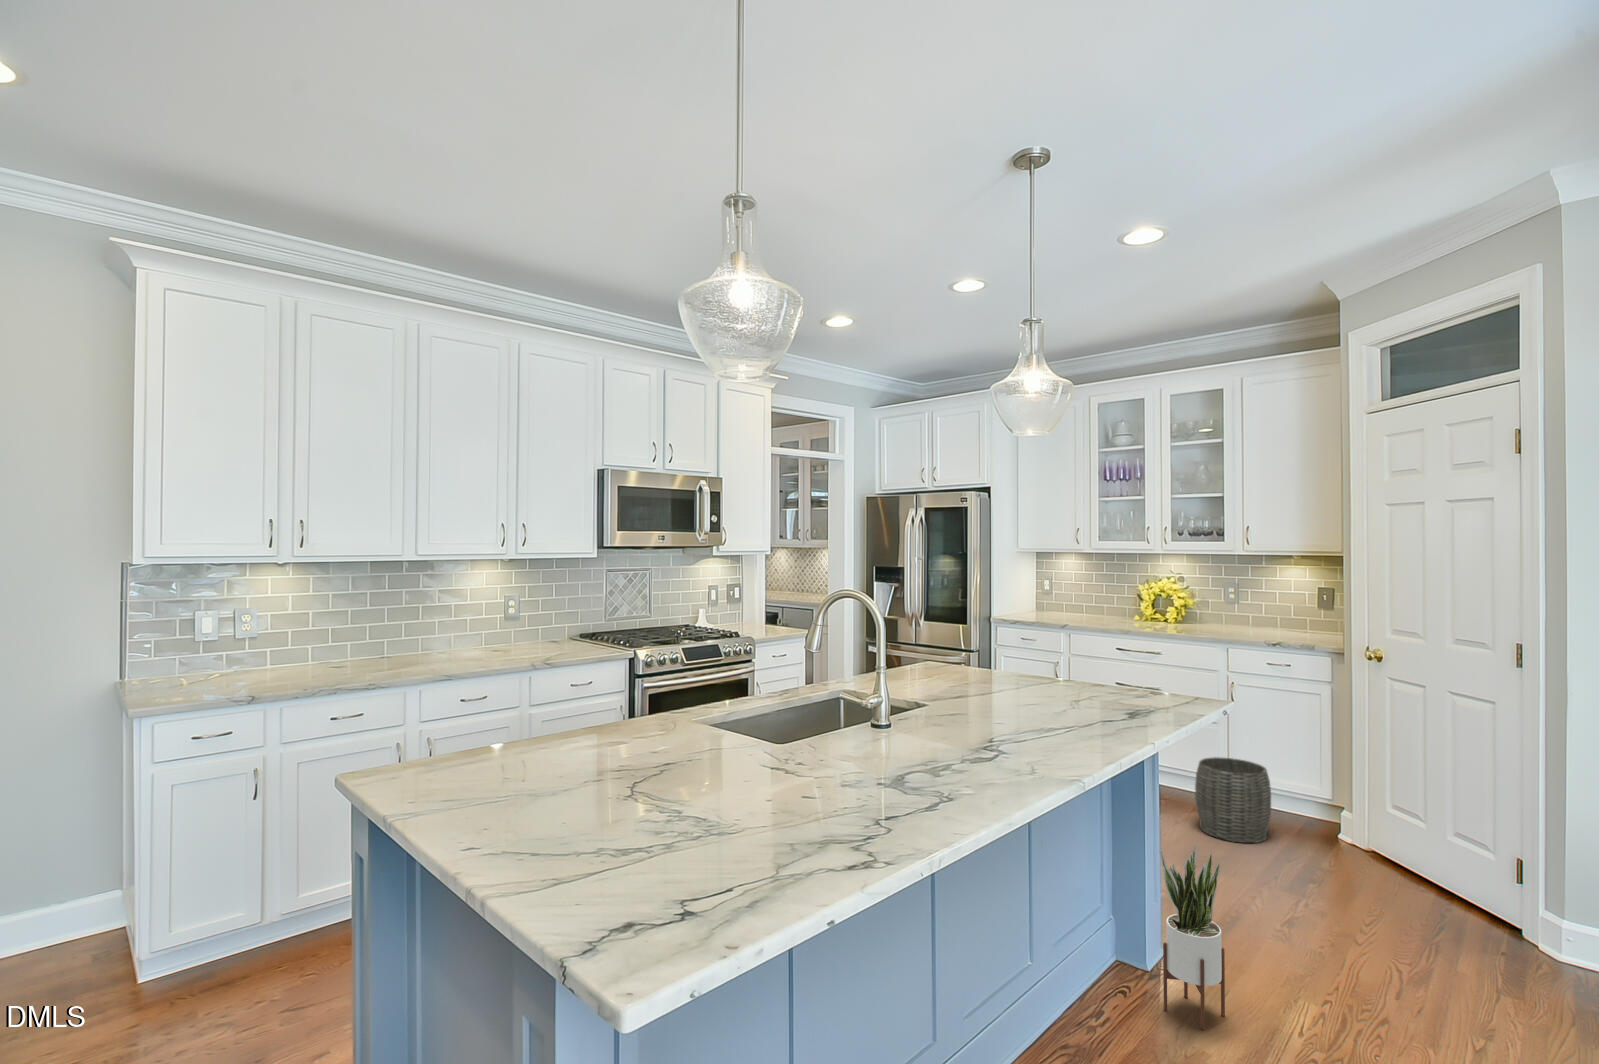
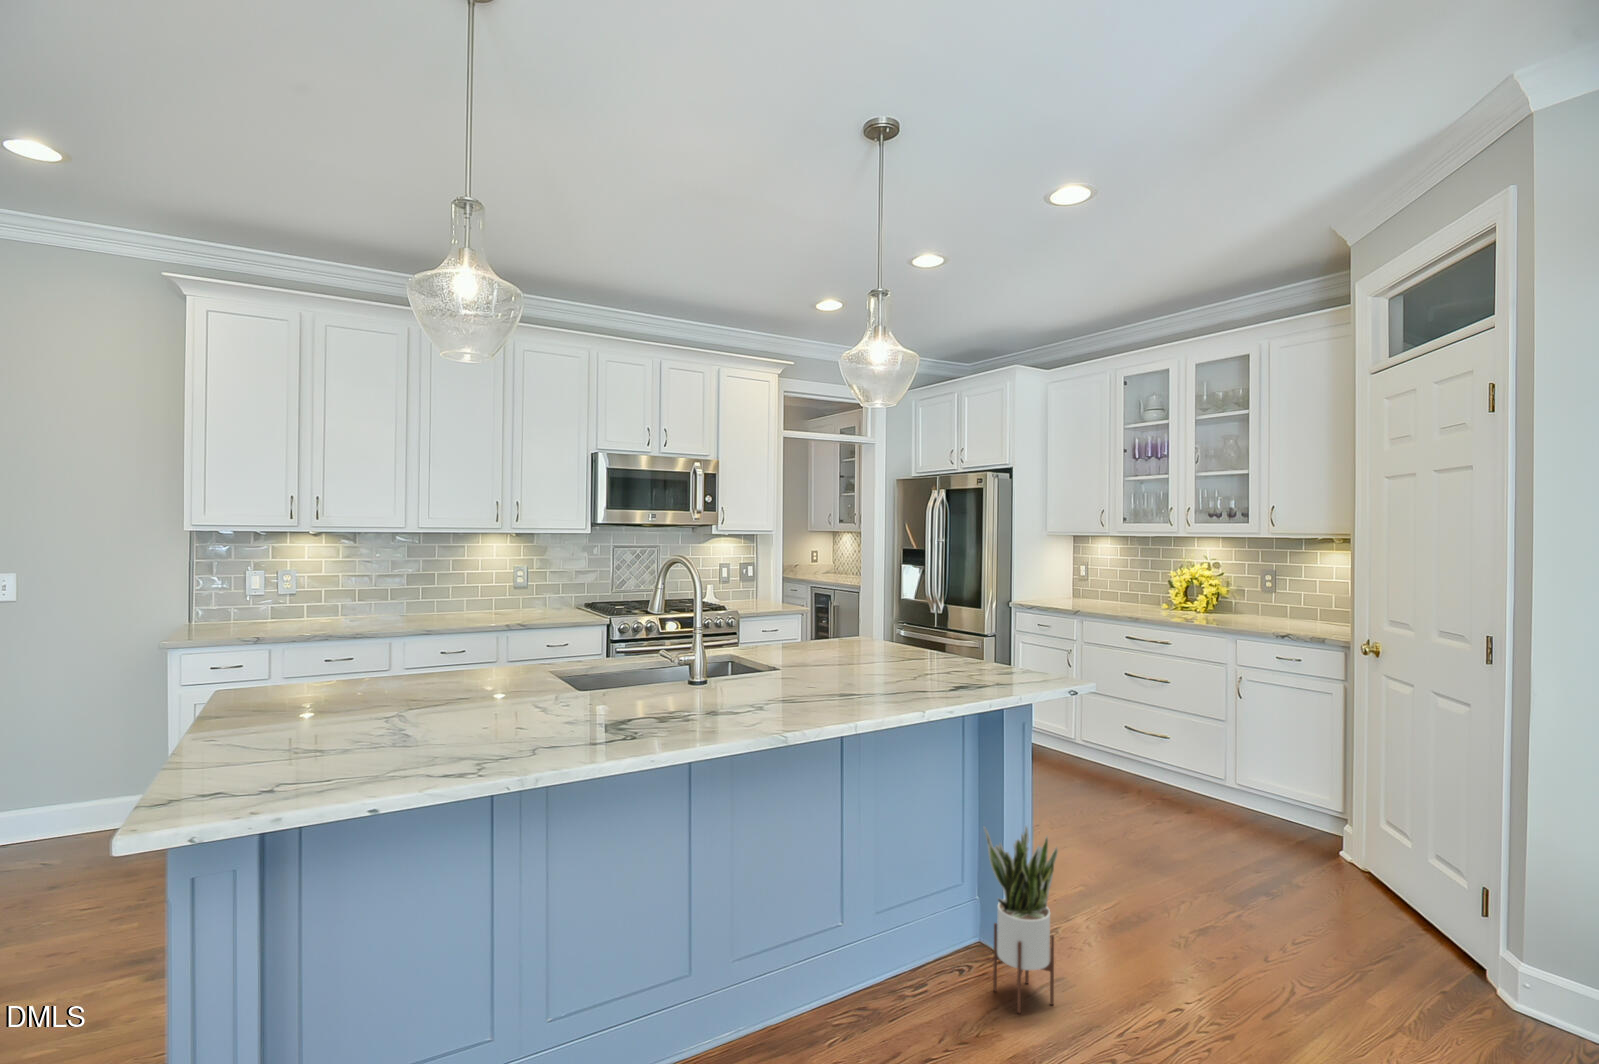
woven basket: present [1195,757,1271,843] -> none [1180,757,1262,852]

